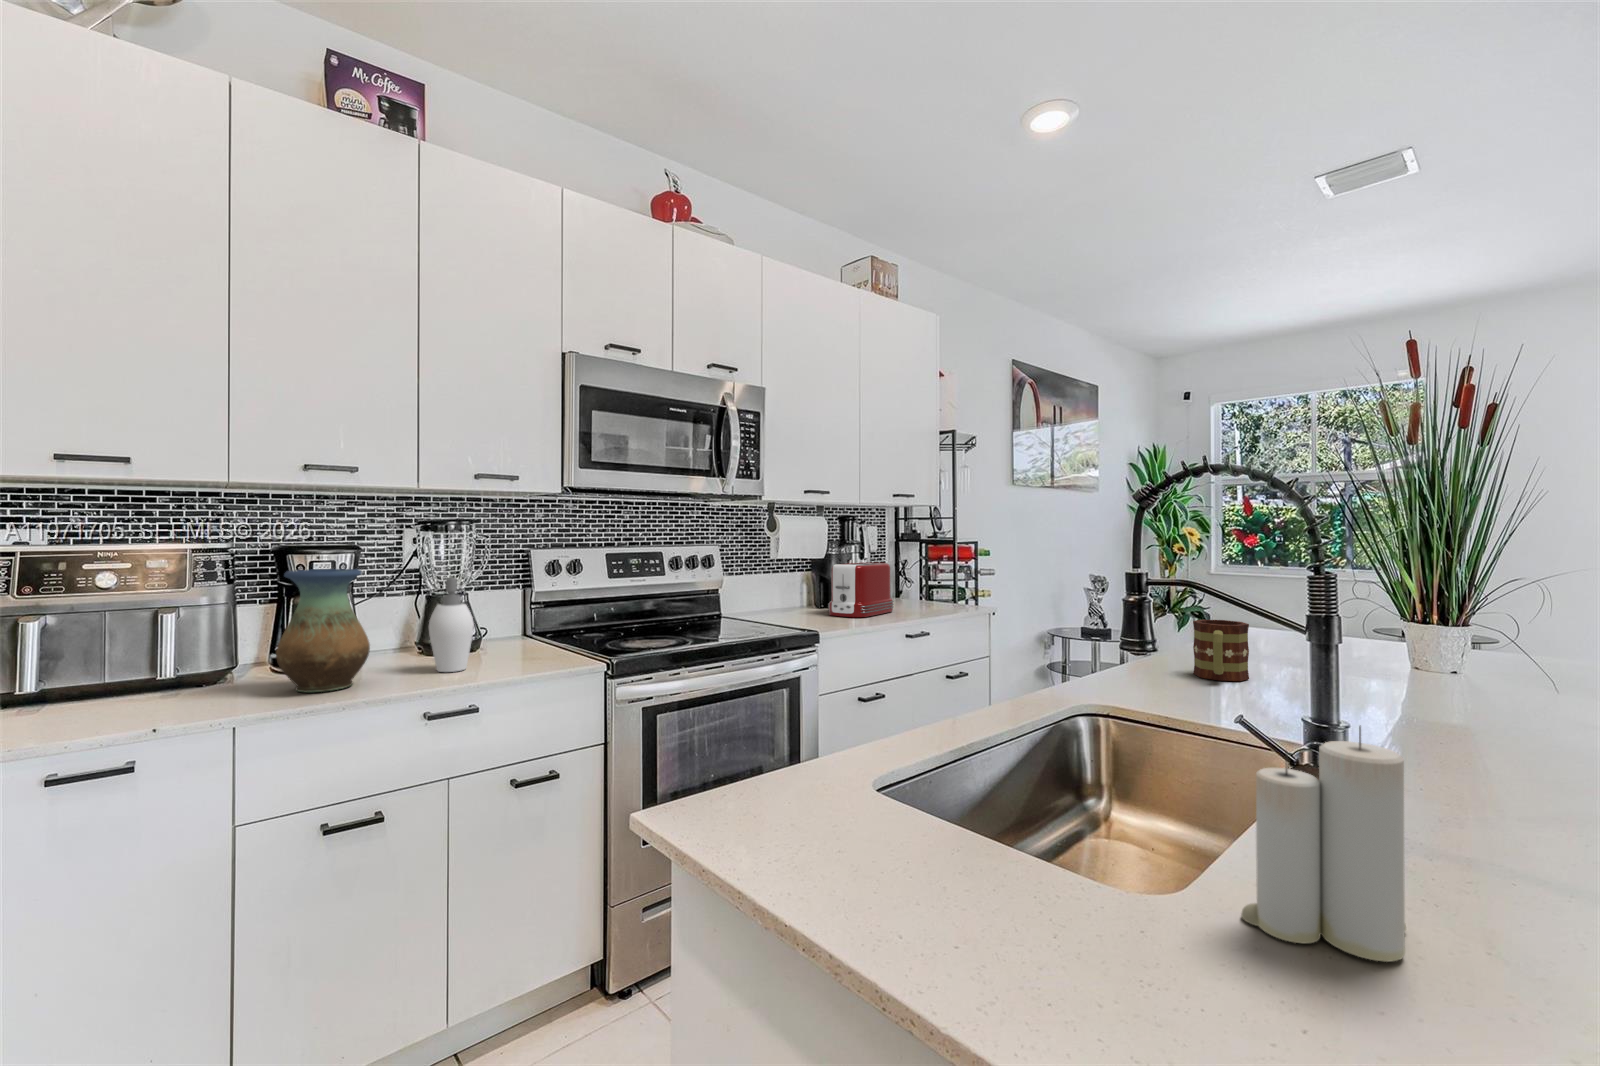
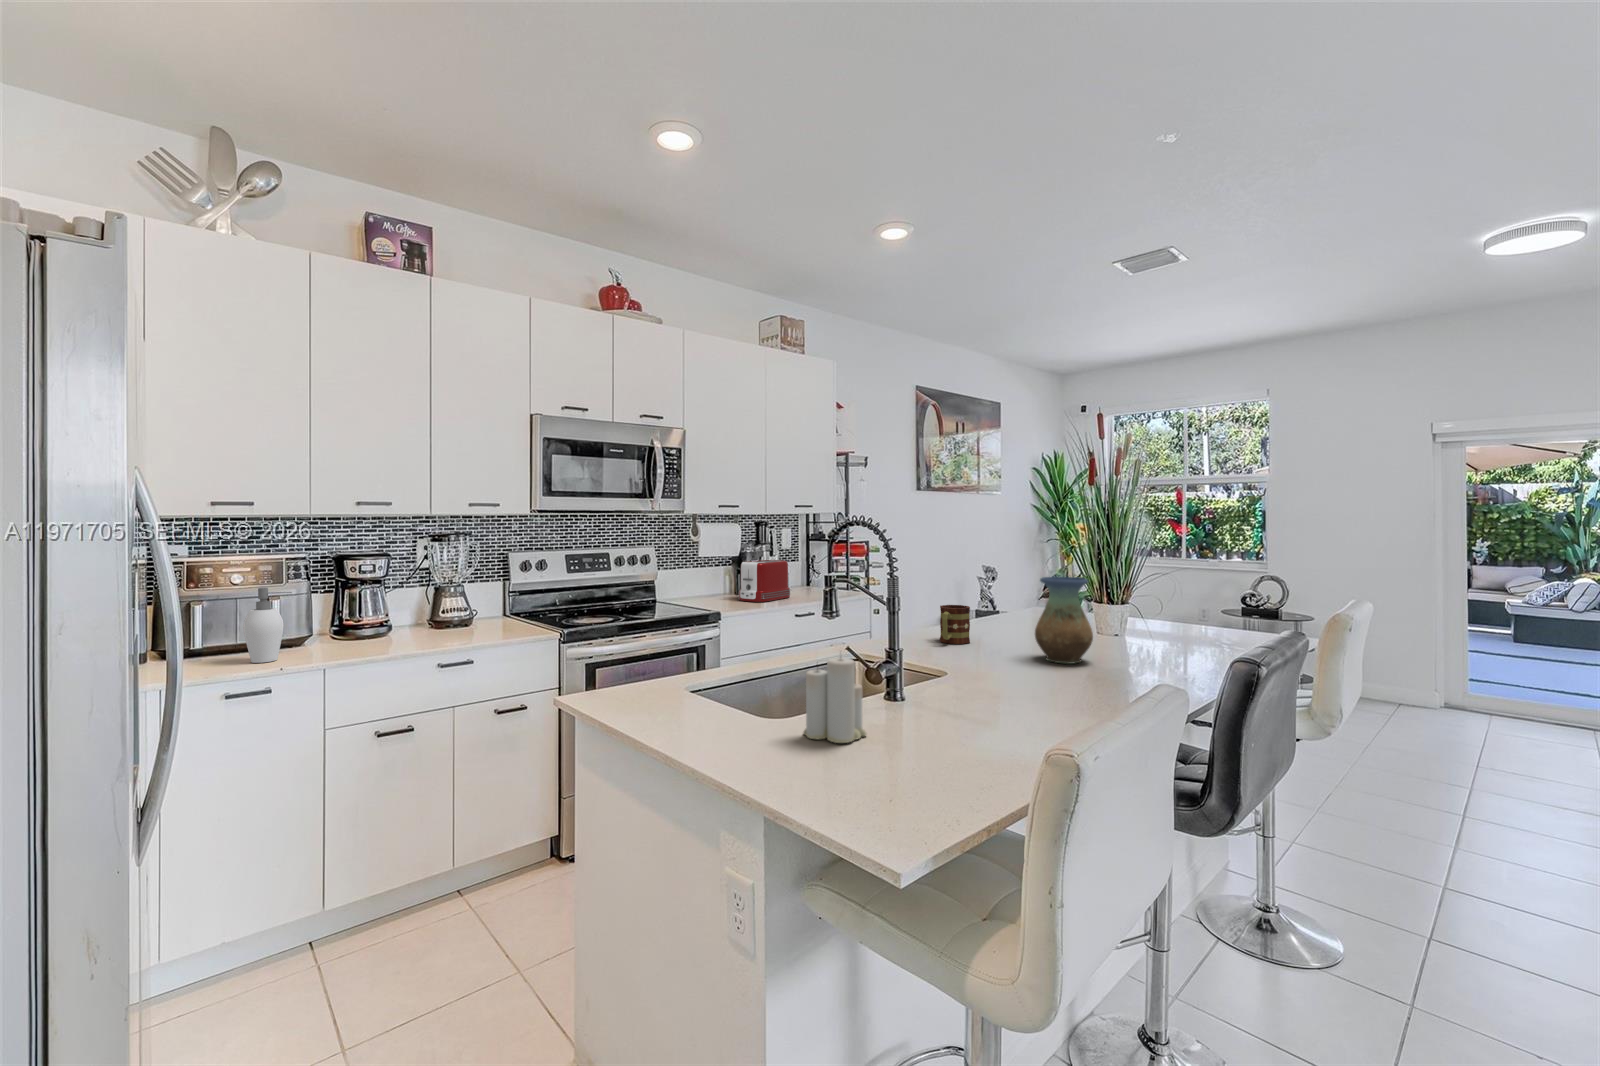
vase: present [276,569,370,692] -> present [1035,577,1093,664]
soap dispenser: present [429,578,480,672] -> present [243,588,292,663]

